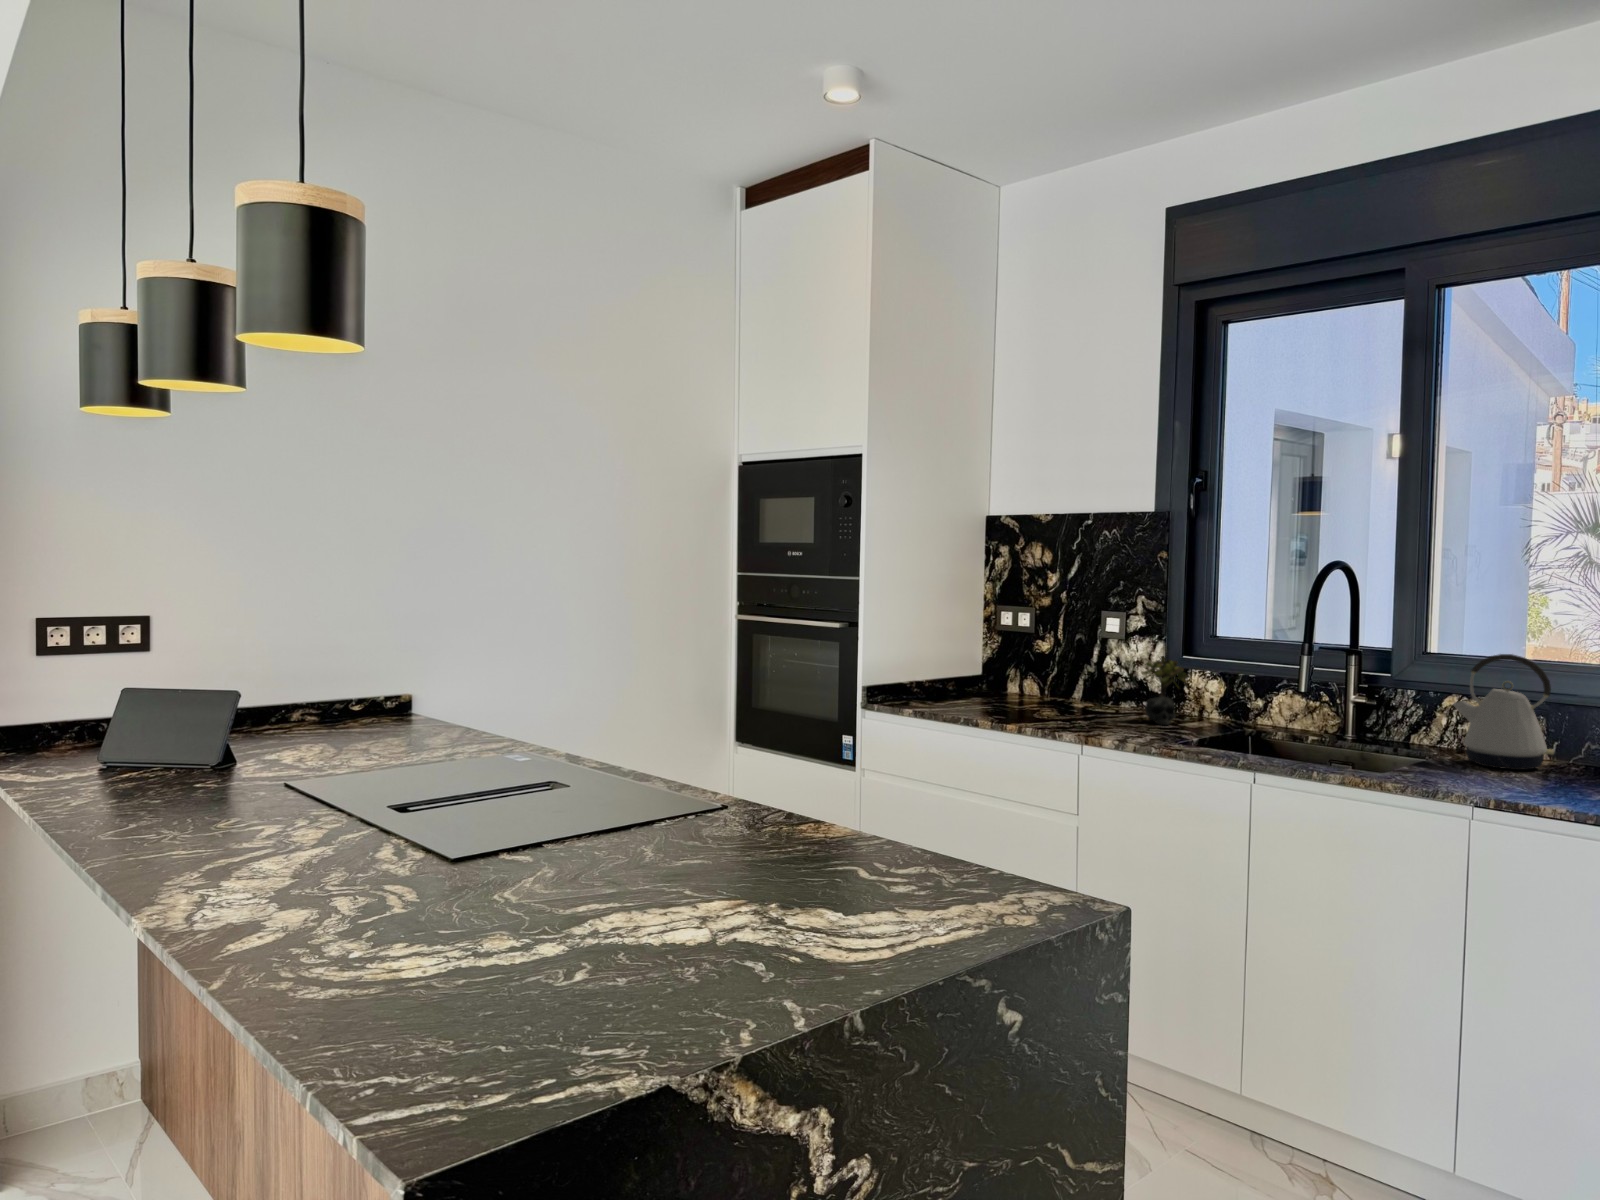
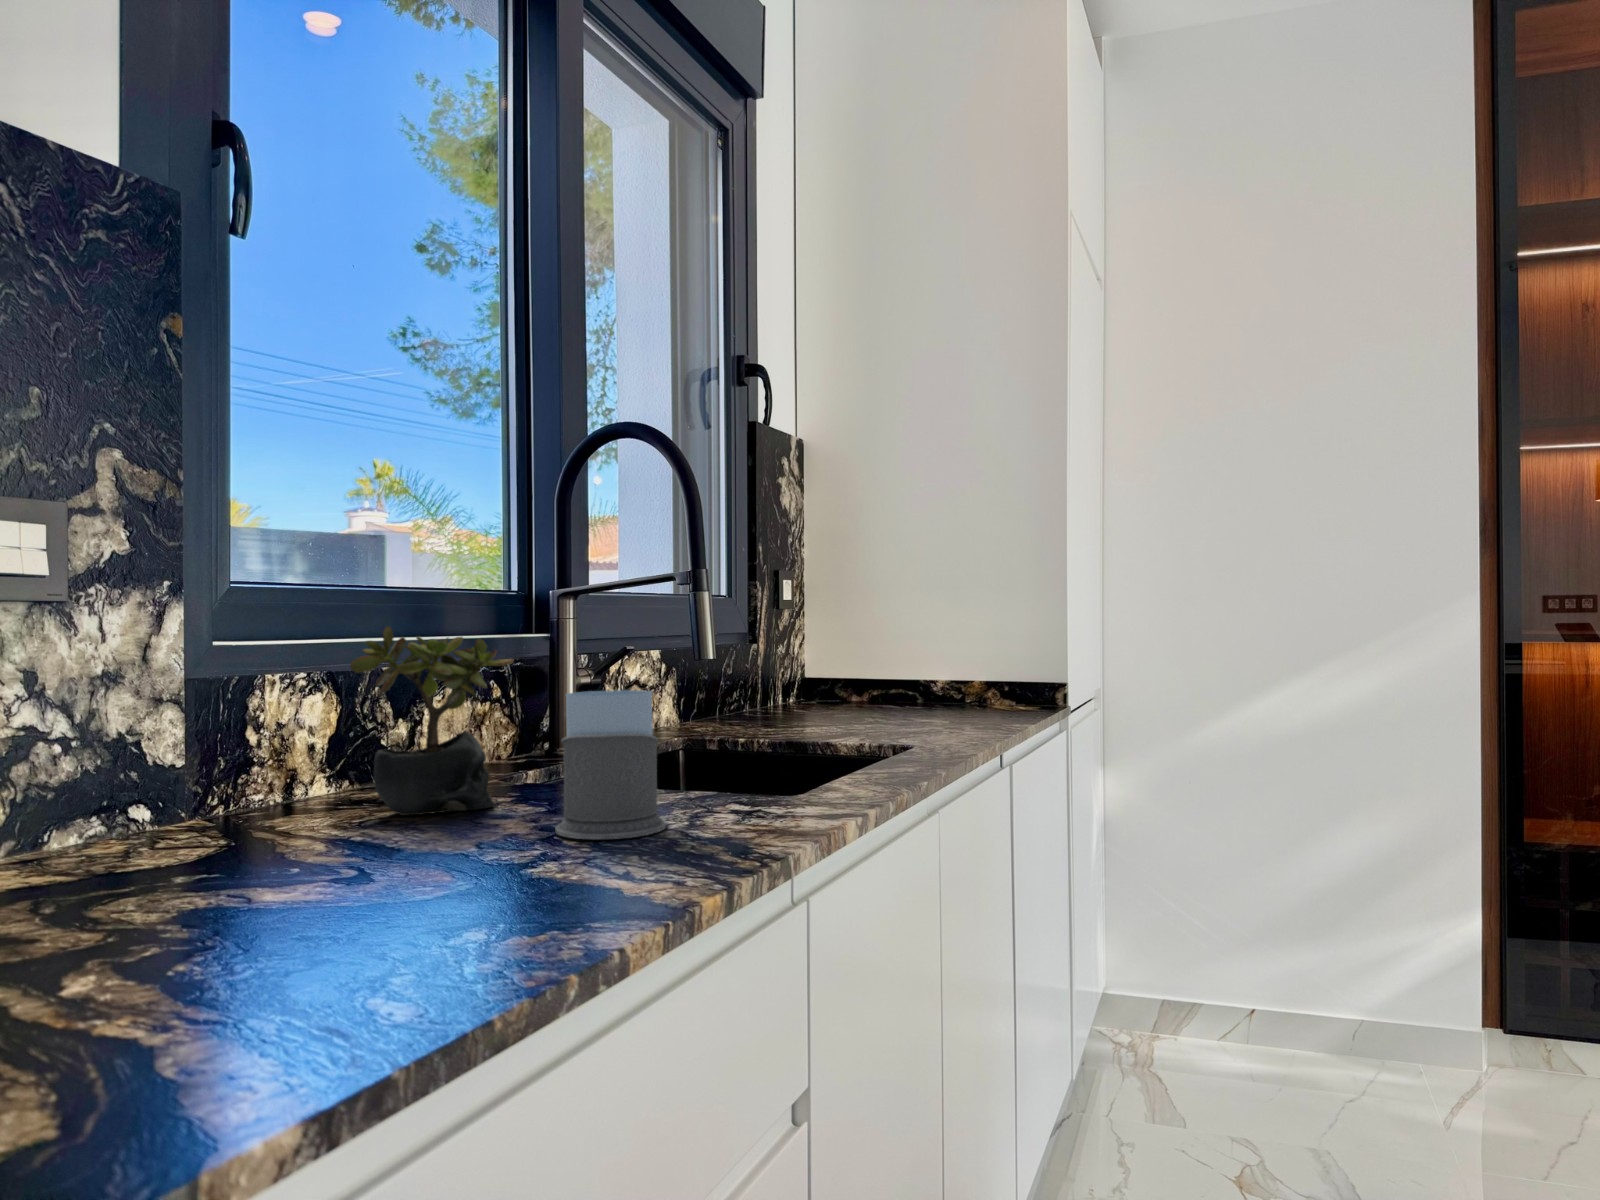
kettle: present [1453,654,1554,770] -> none [684,583,777,732]
mug: none [1081,682,1128,729] -> present [556,690,666,839]

